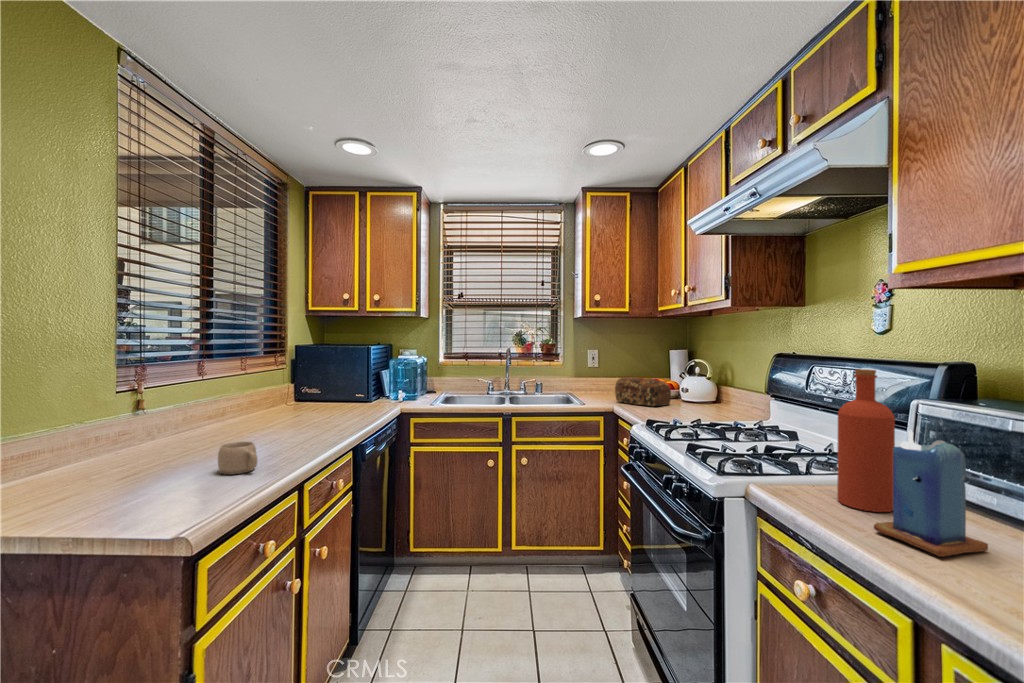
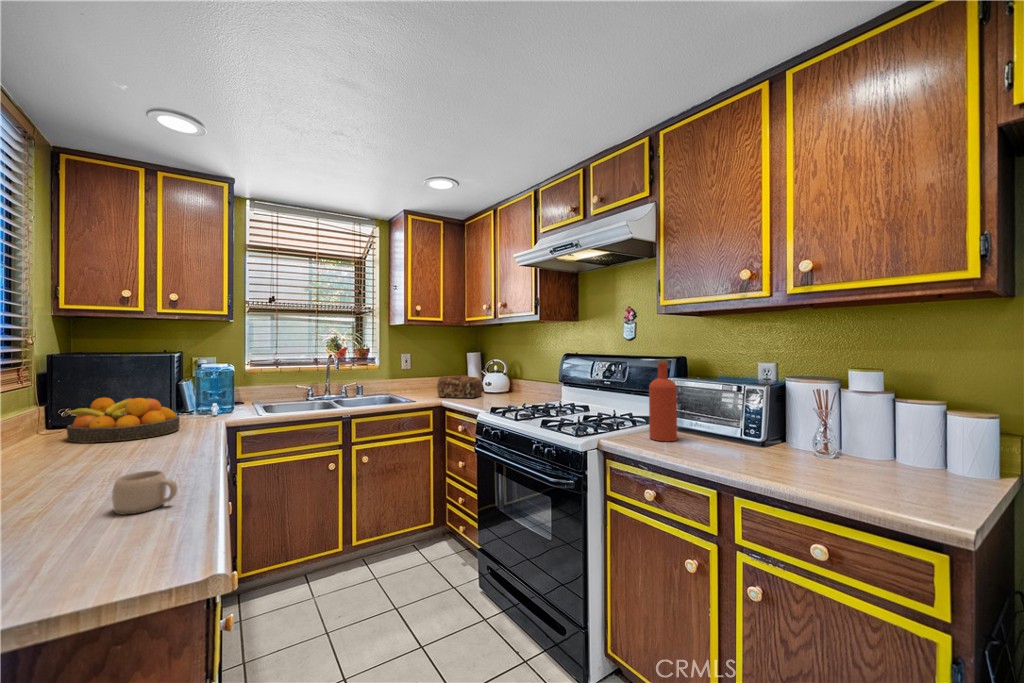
fruit bowl: none [290,380,364,415] -> present [64,398,180,443]
candle: present [874,430,988,557] -> none [683,392,728,455]

